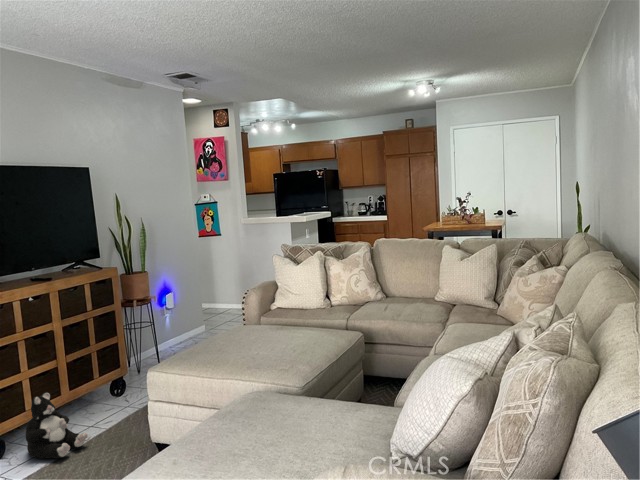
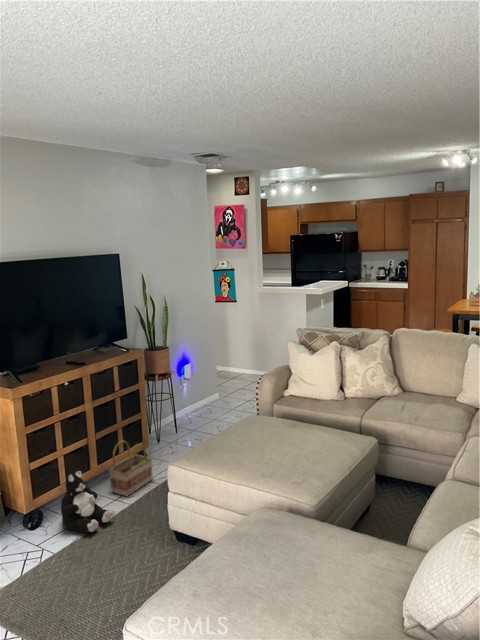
basket: none [82,363,133,422] -> present [109,441,153,496]

